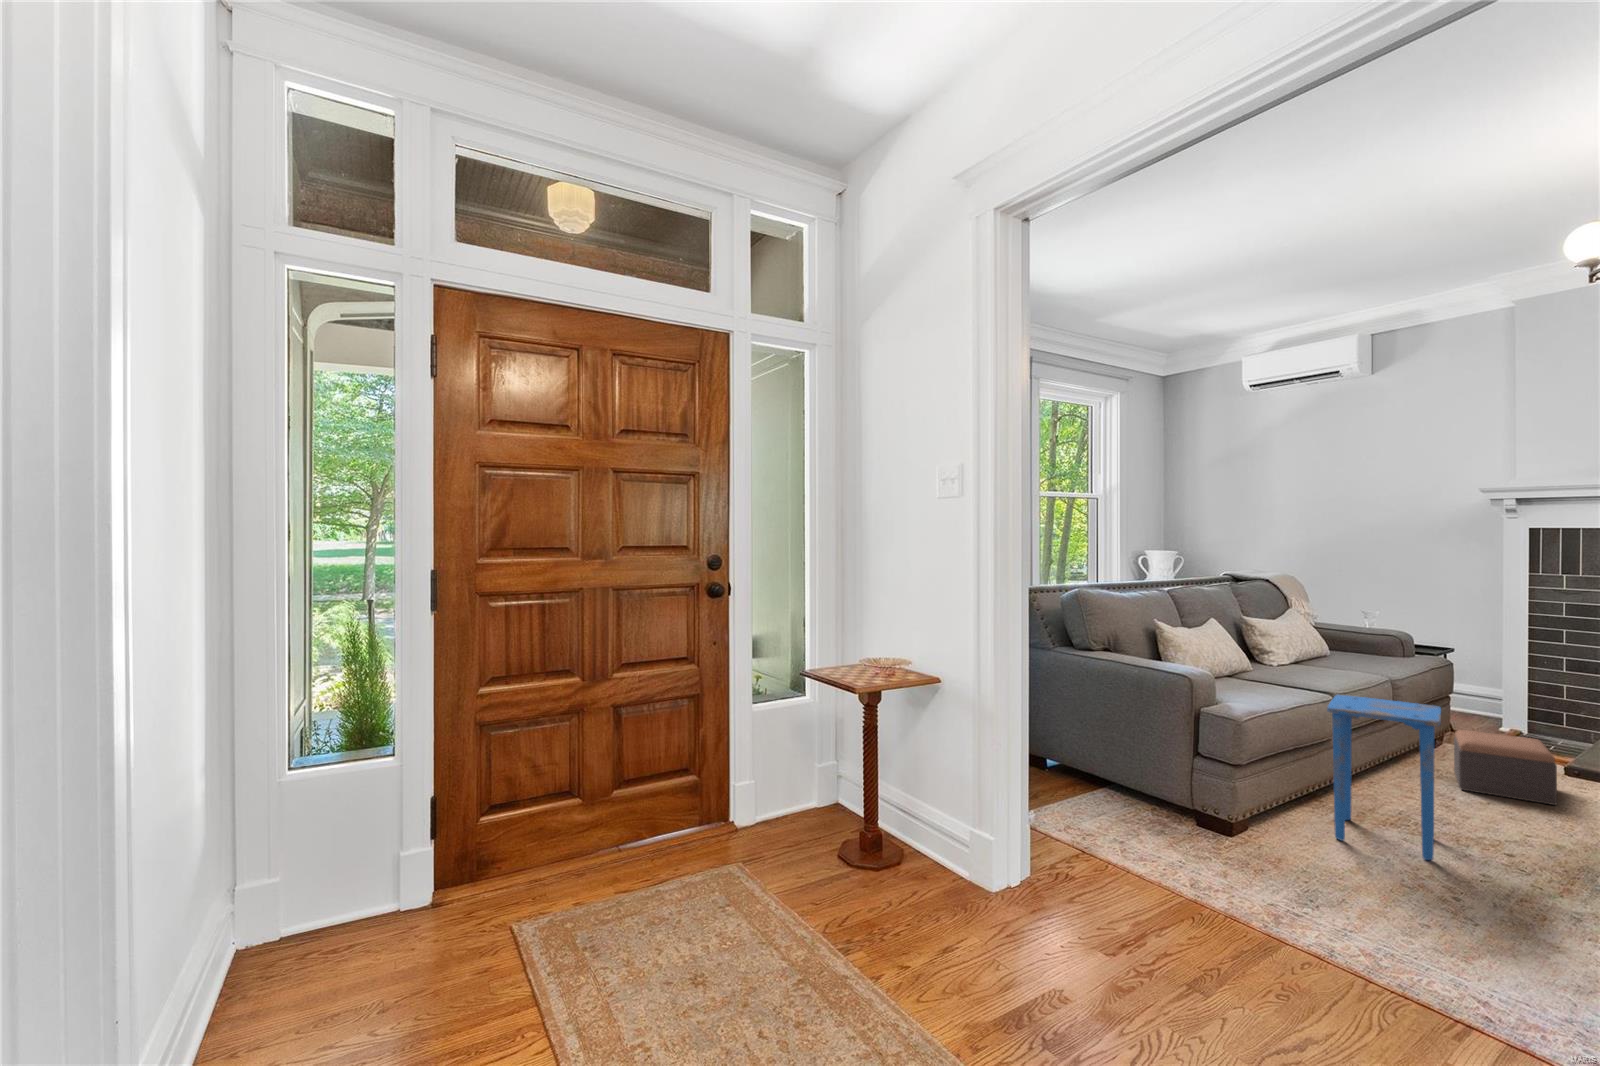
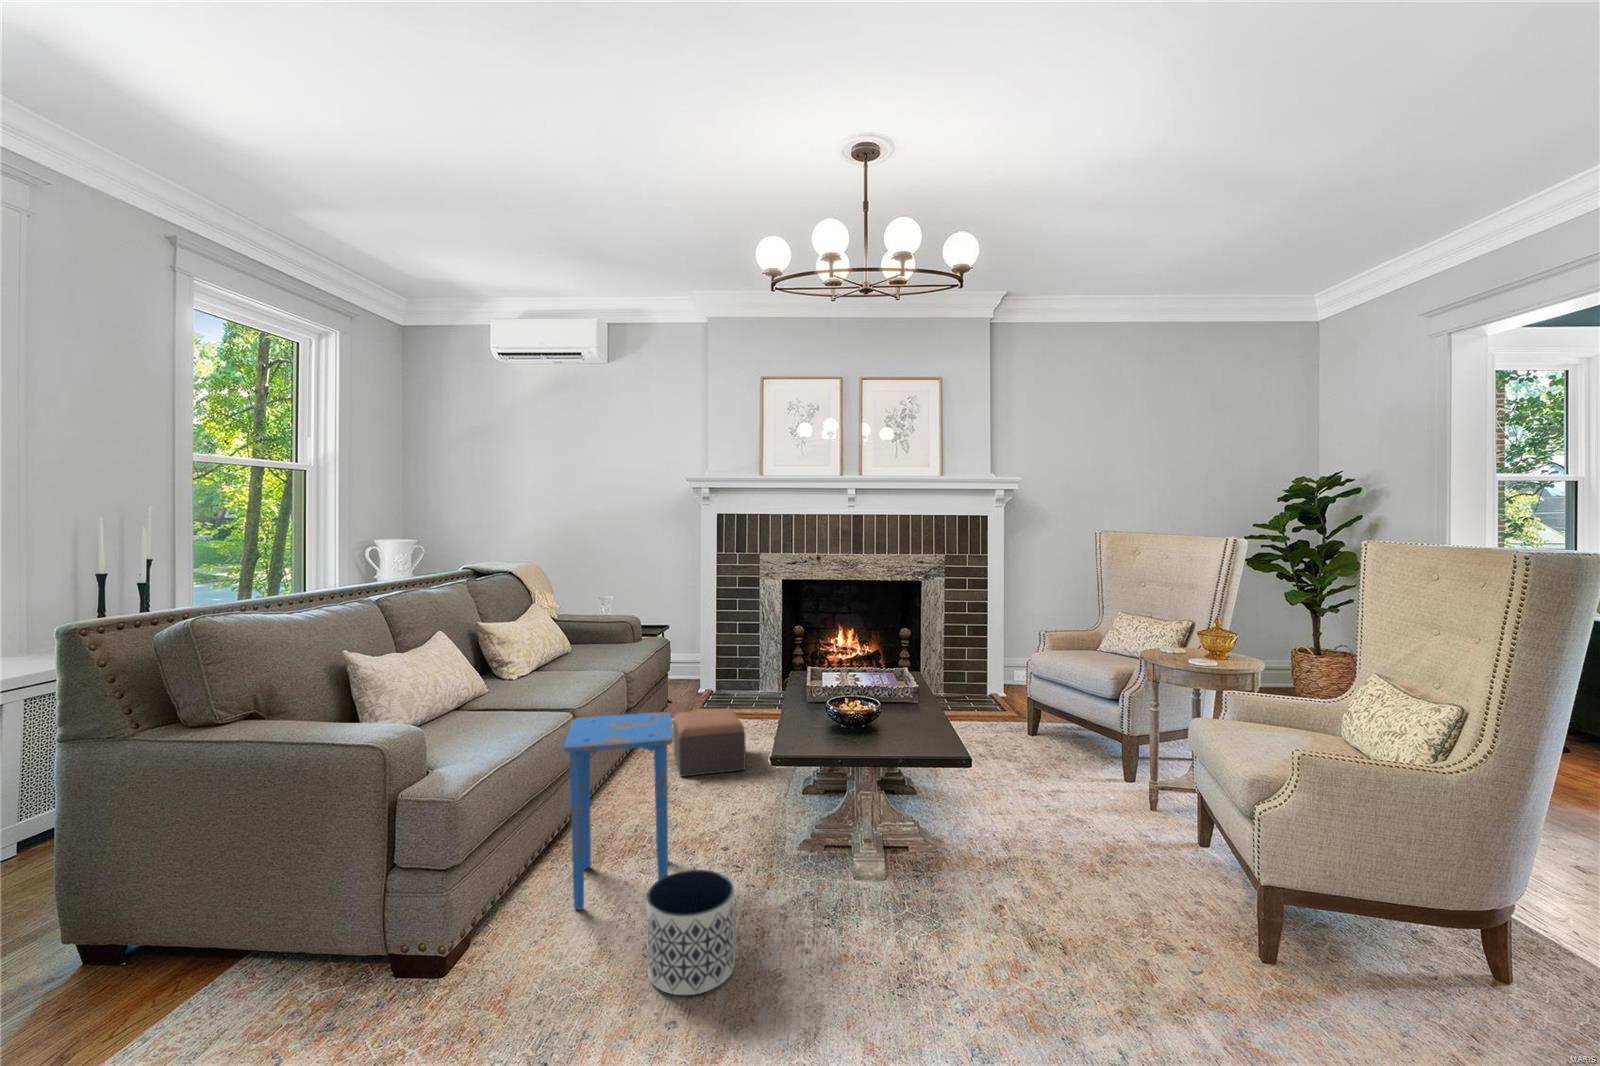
planter: none [1406,826,1505,924] -> present [646,870,735,995]

